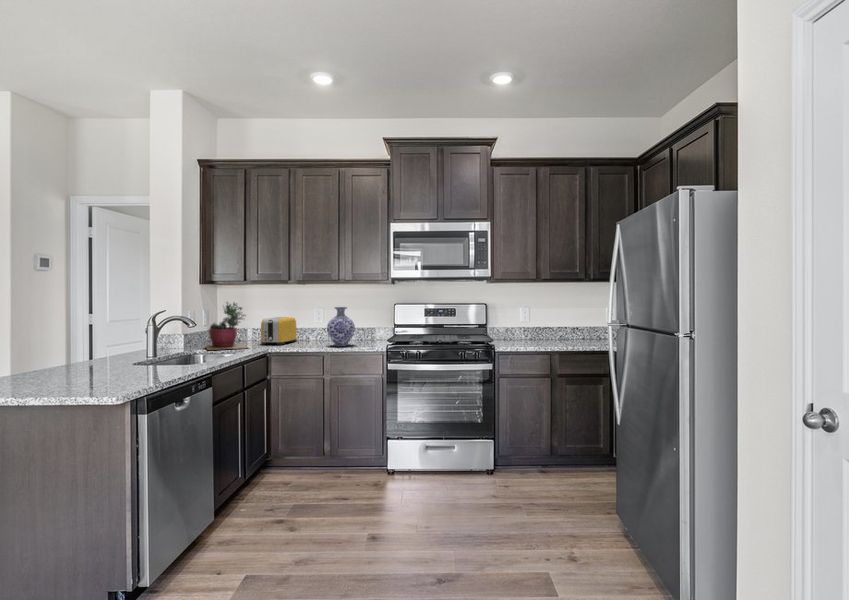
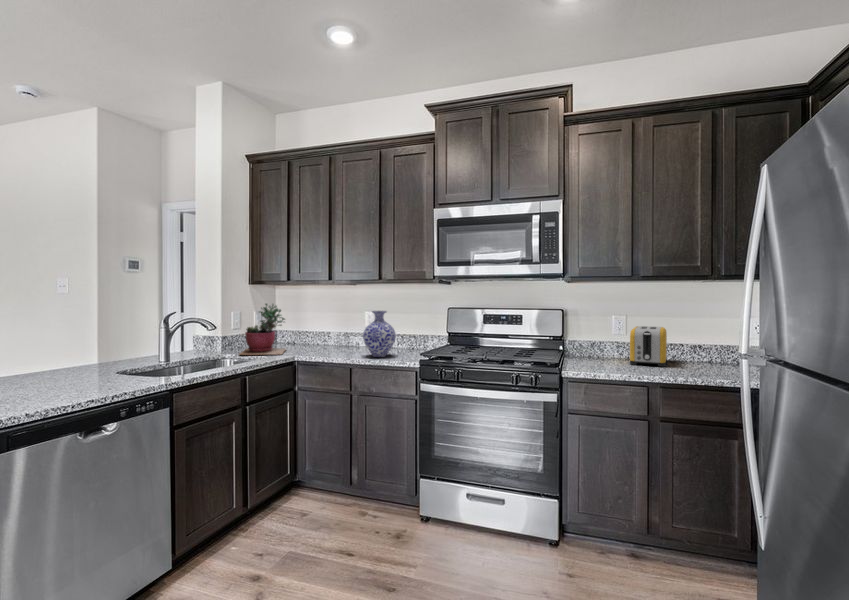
toaster: present [261,317,297,345] -> present [630,326,667,367]

